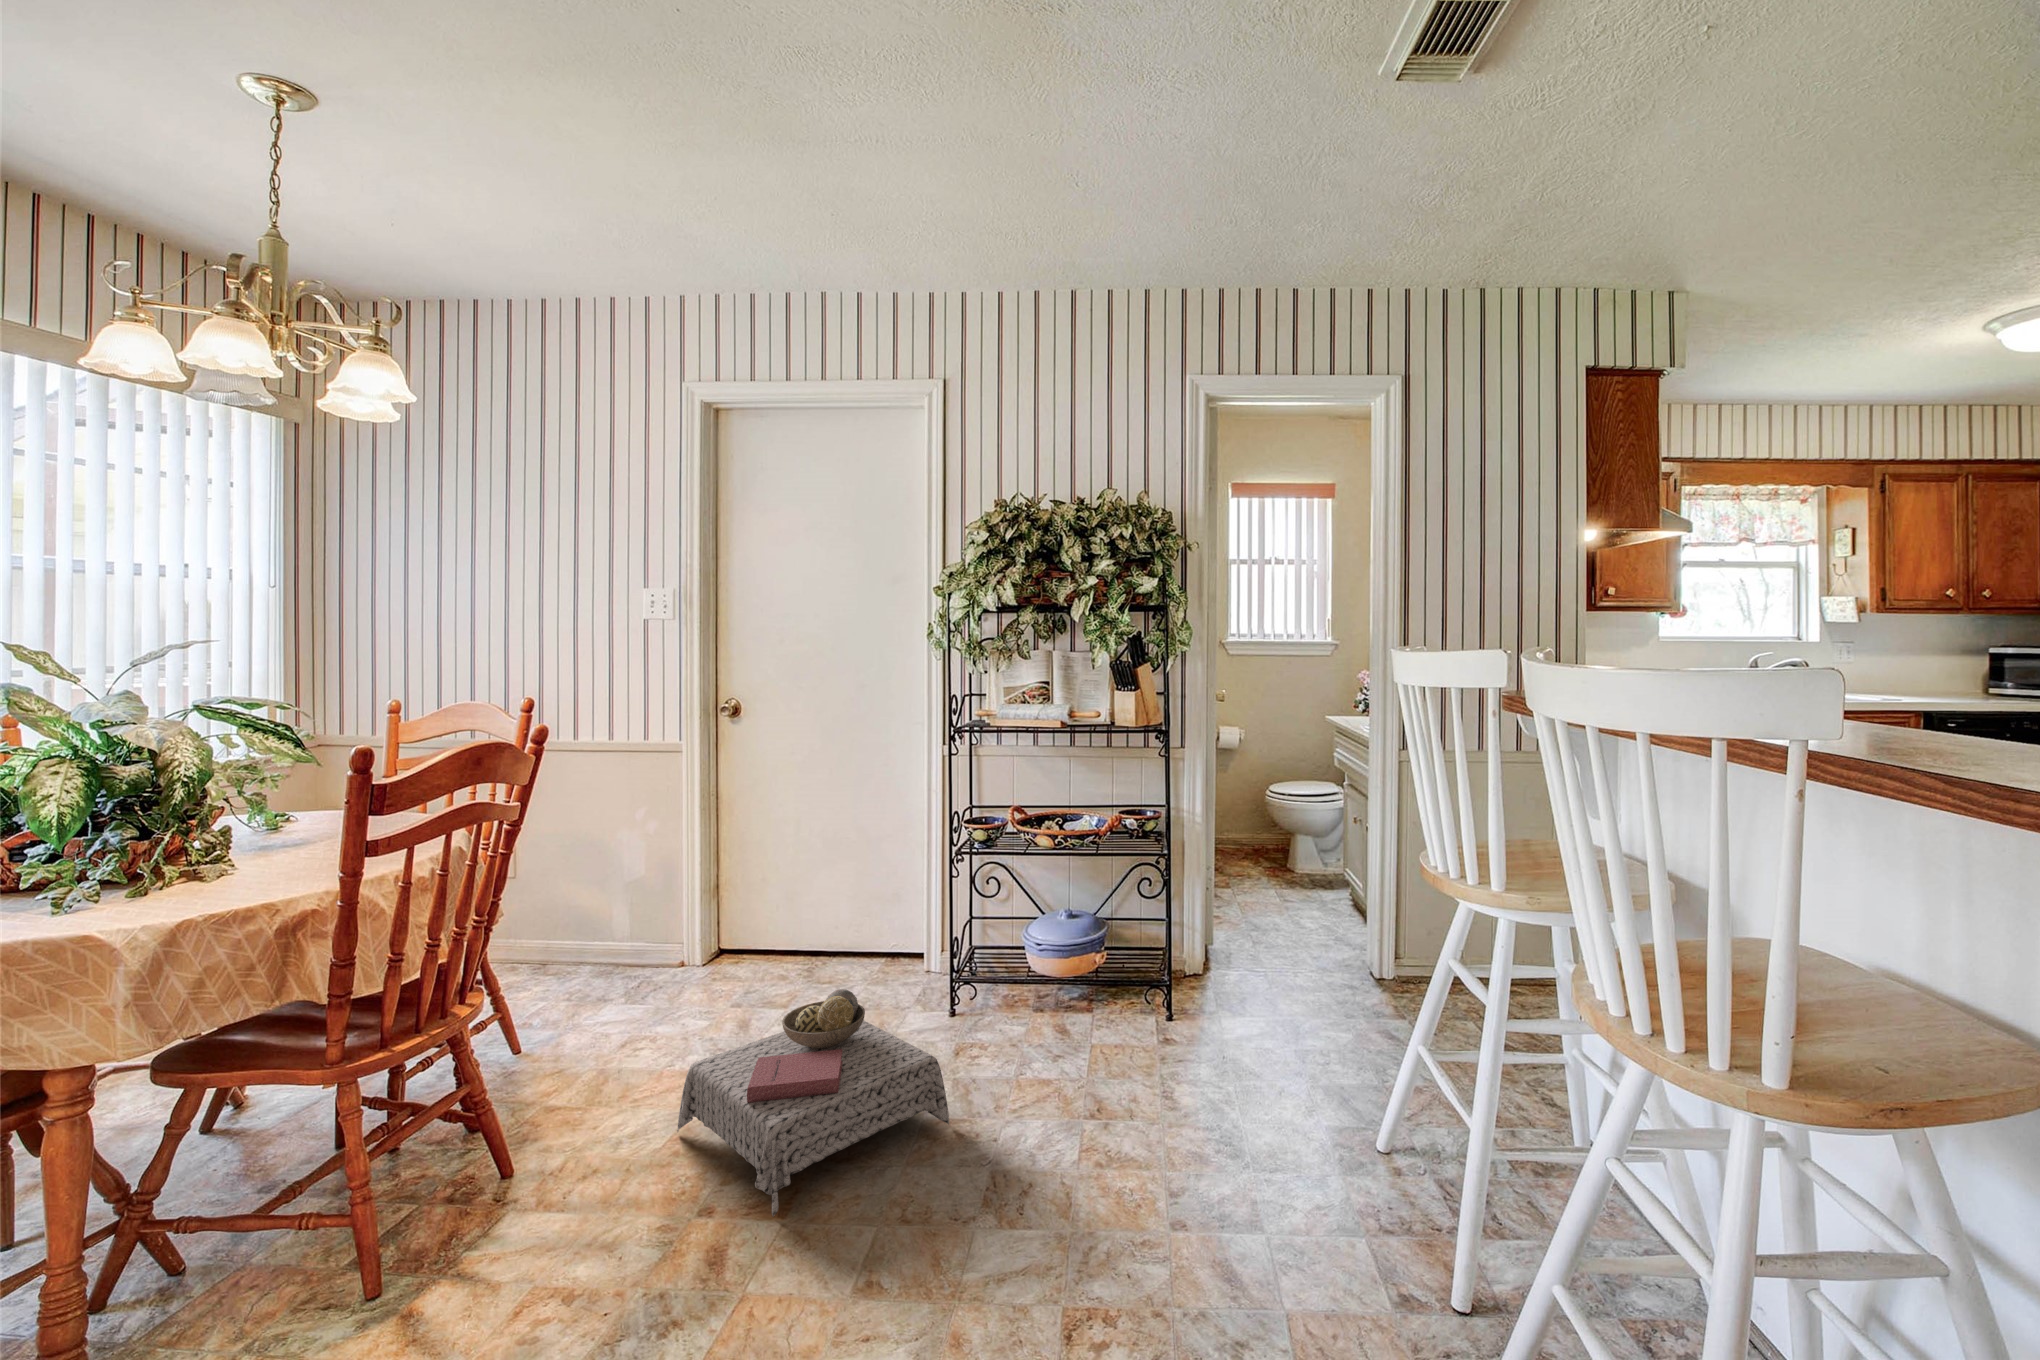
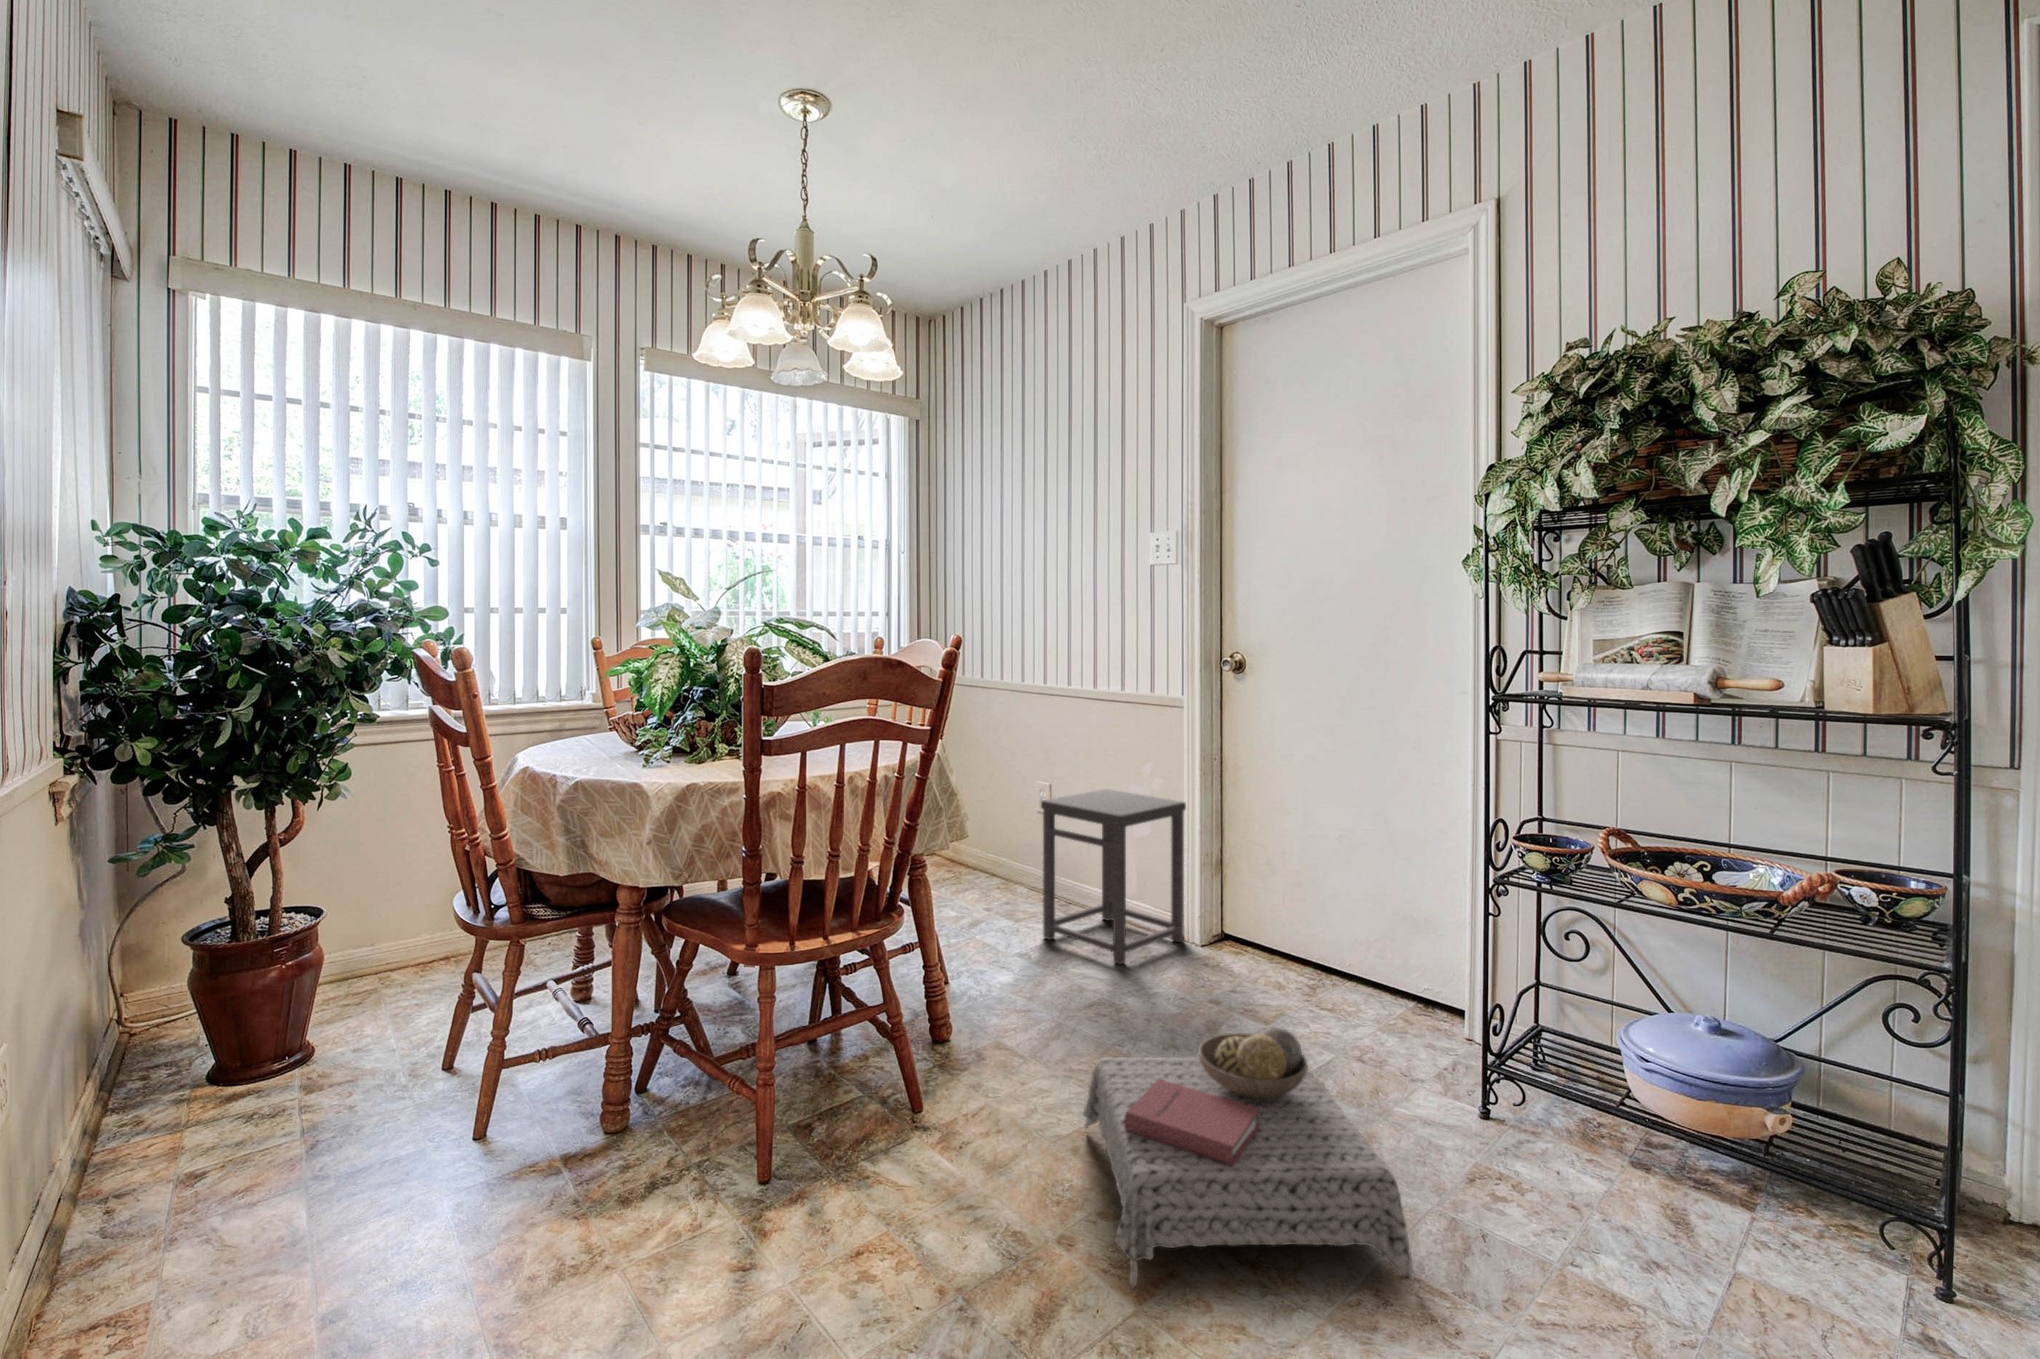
side table: none [535,836,687,998] -> present [1041,789,1186,964]

